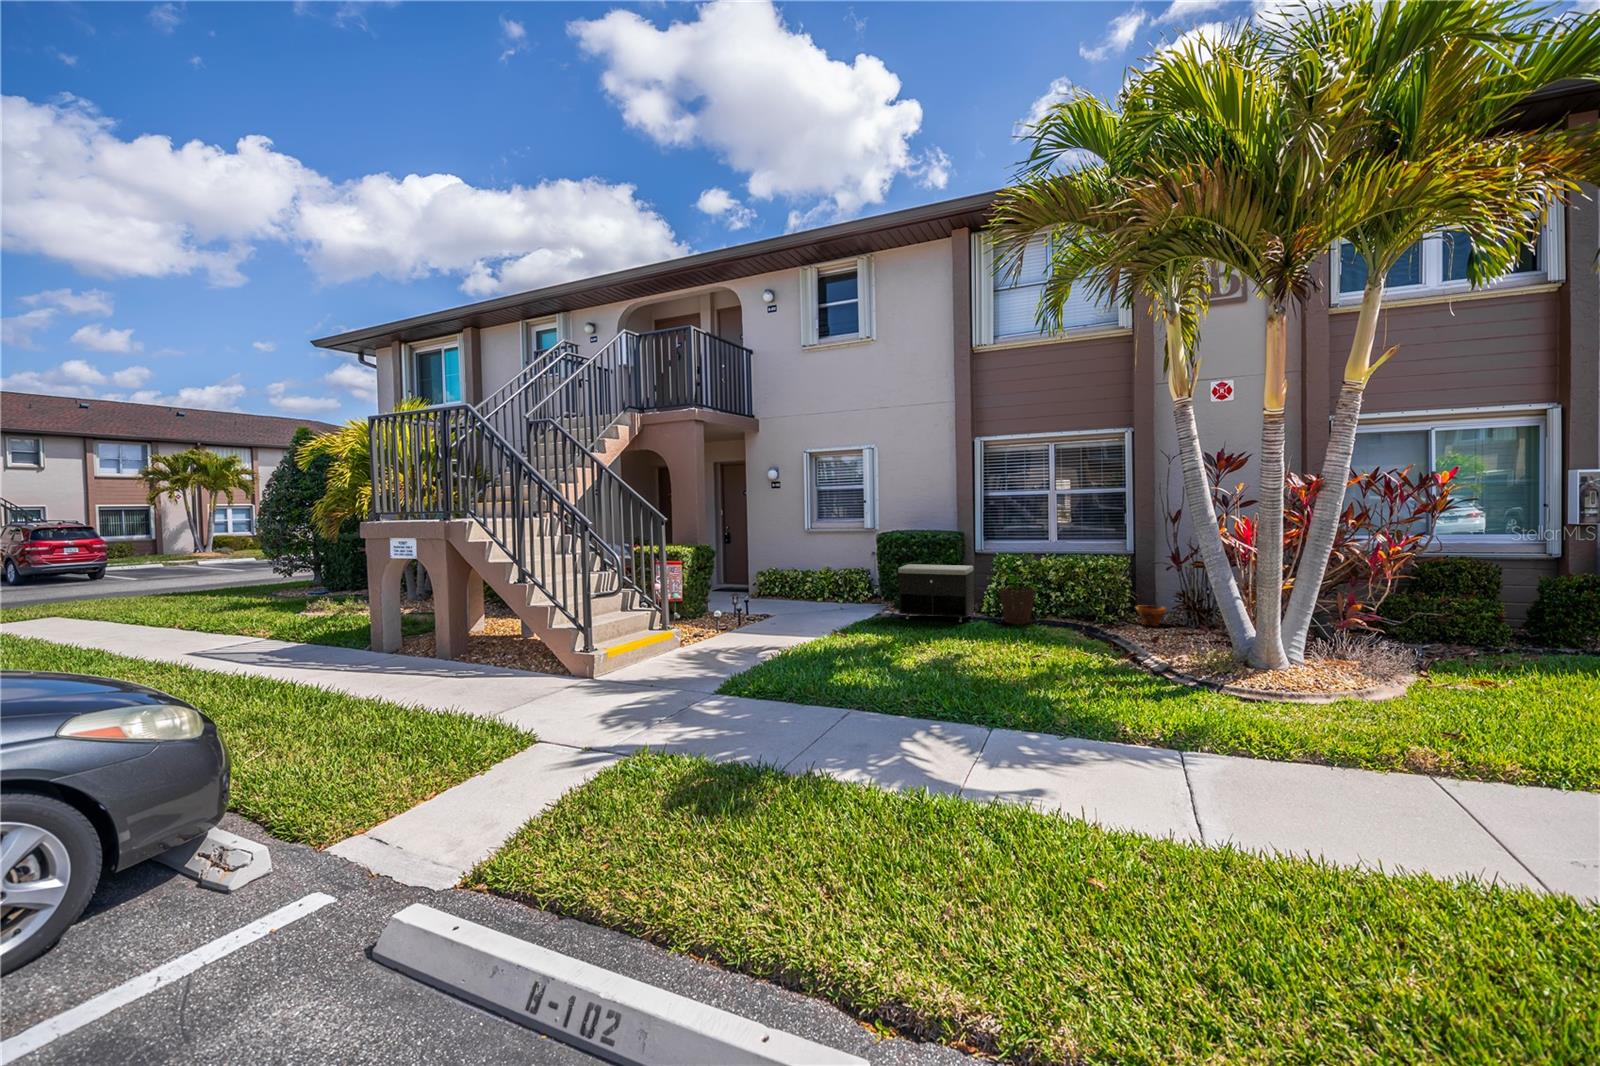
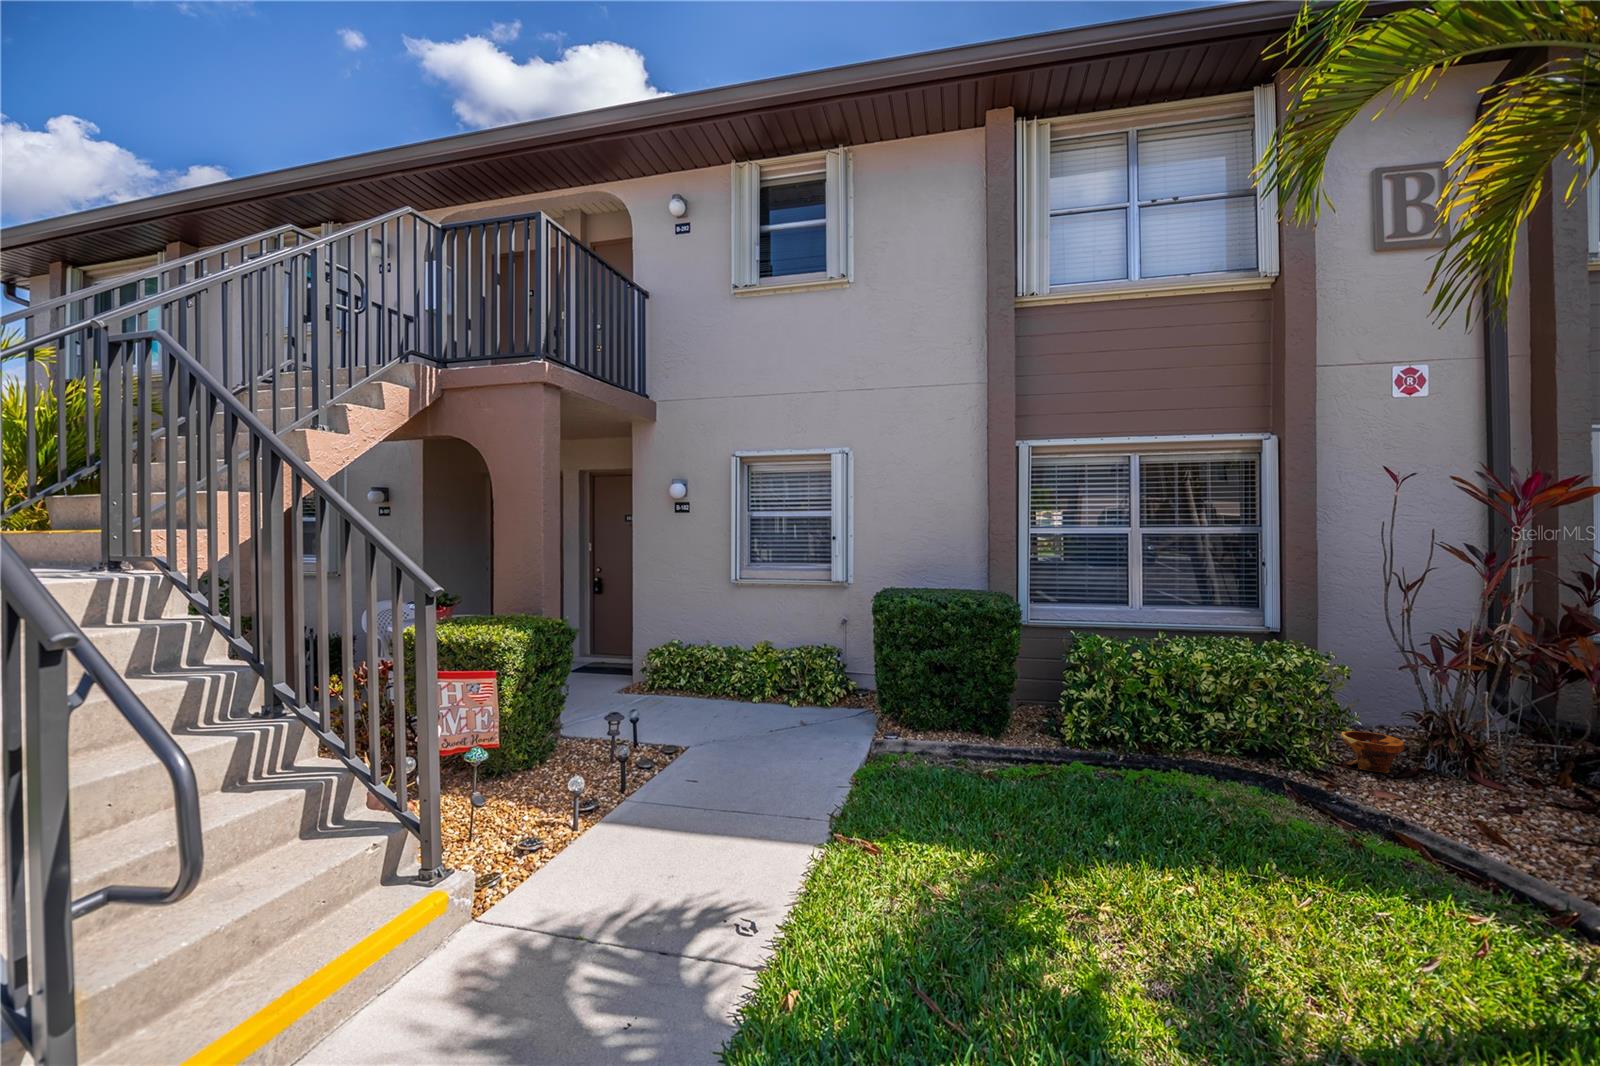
storage bench: present [898,564,974,622] -> none [926,652,1058,766]
basket: present [999,587,1035,624] -> none [1108,697,1179,772]

